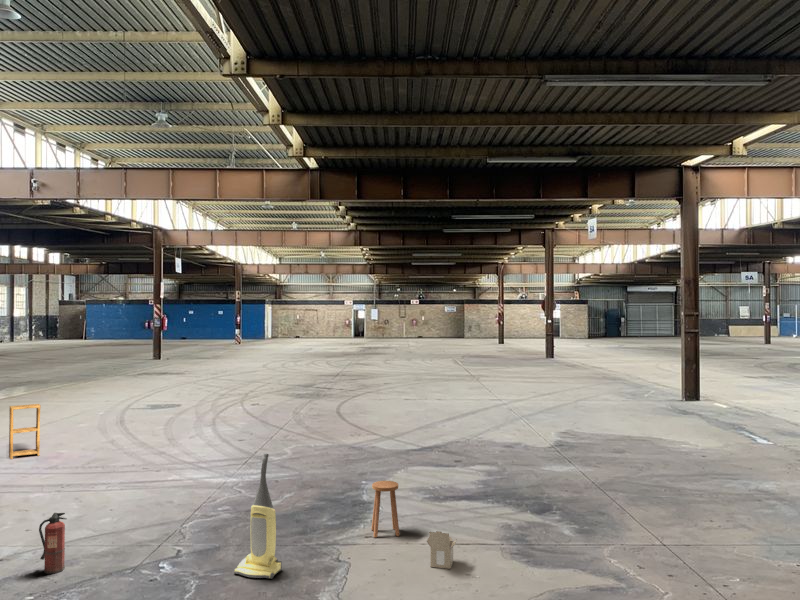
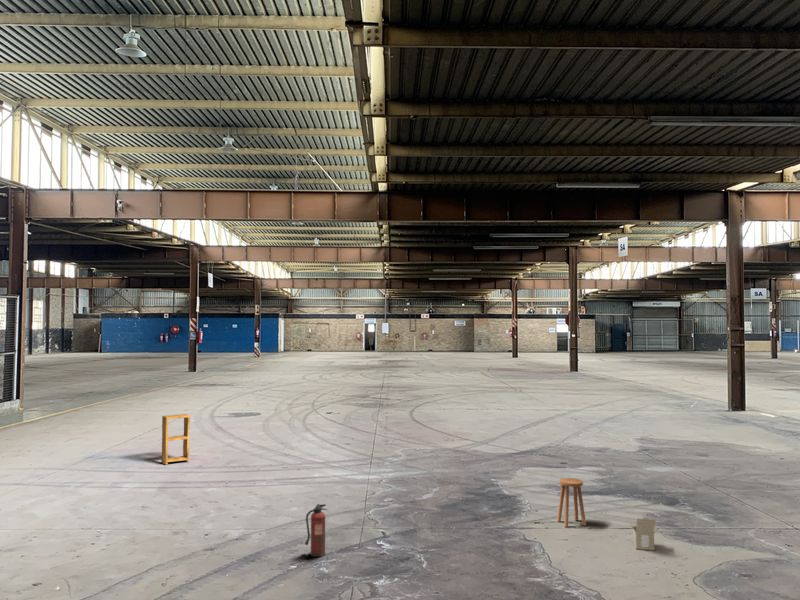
vacuum cleaner: present [234,453,282,579] -> none [475,453,513,559]

